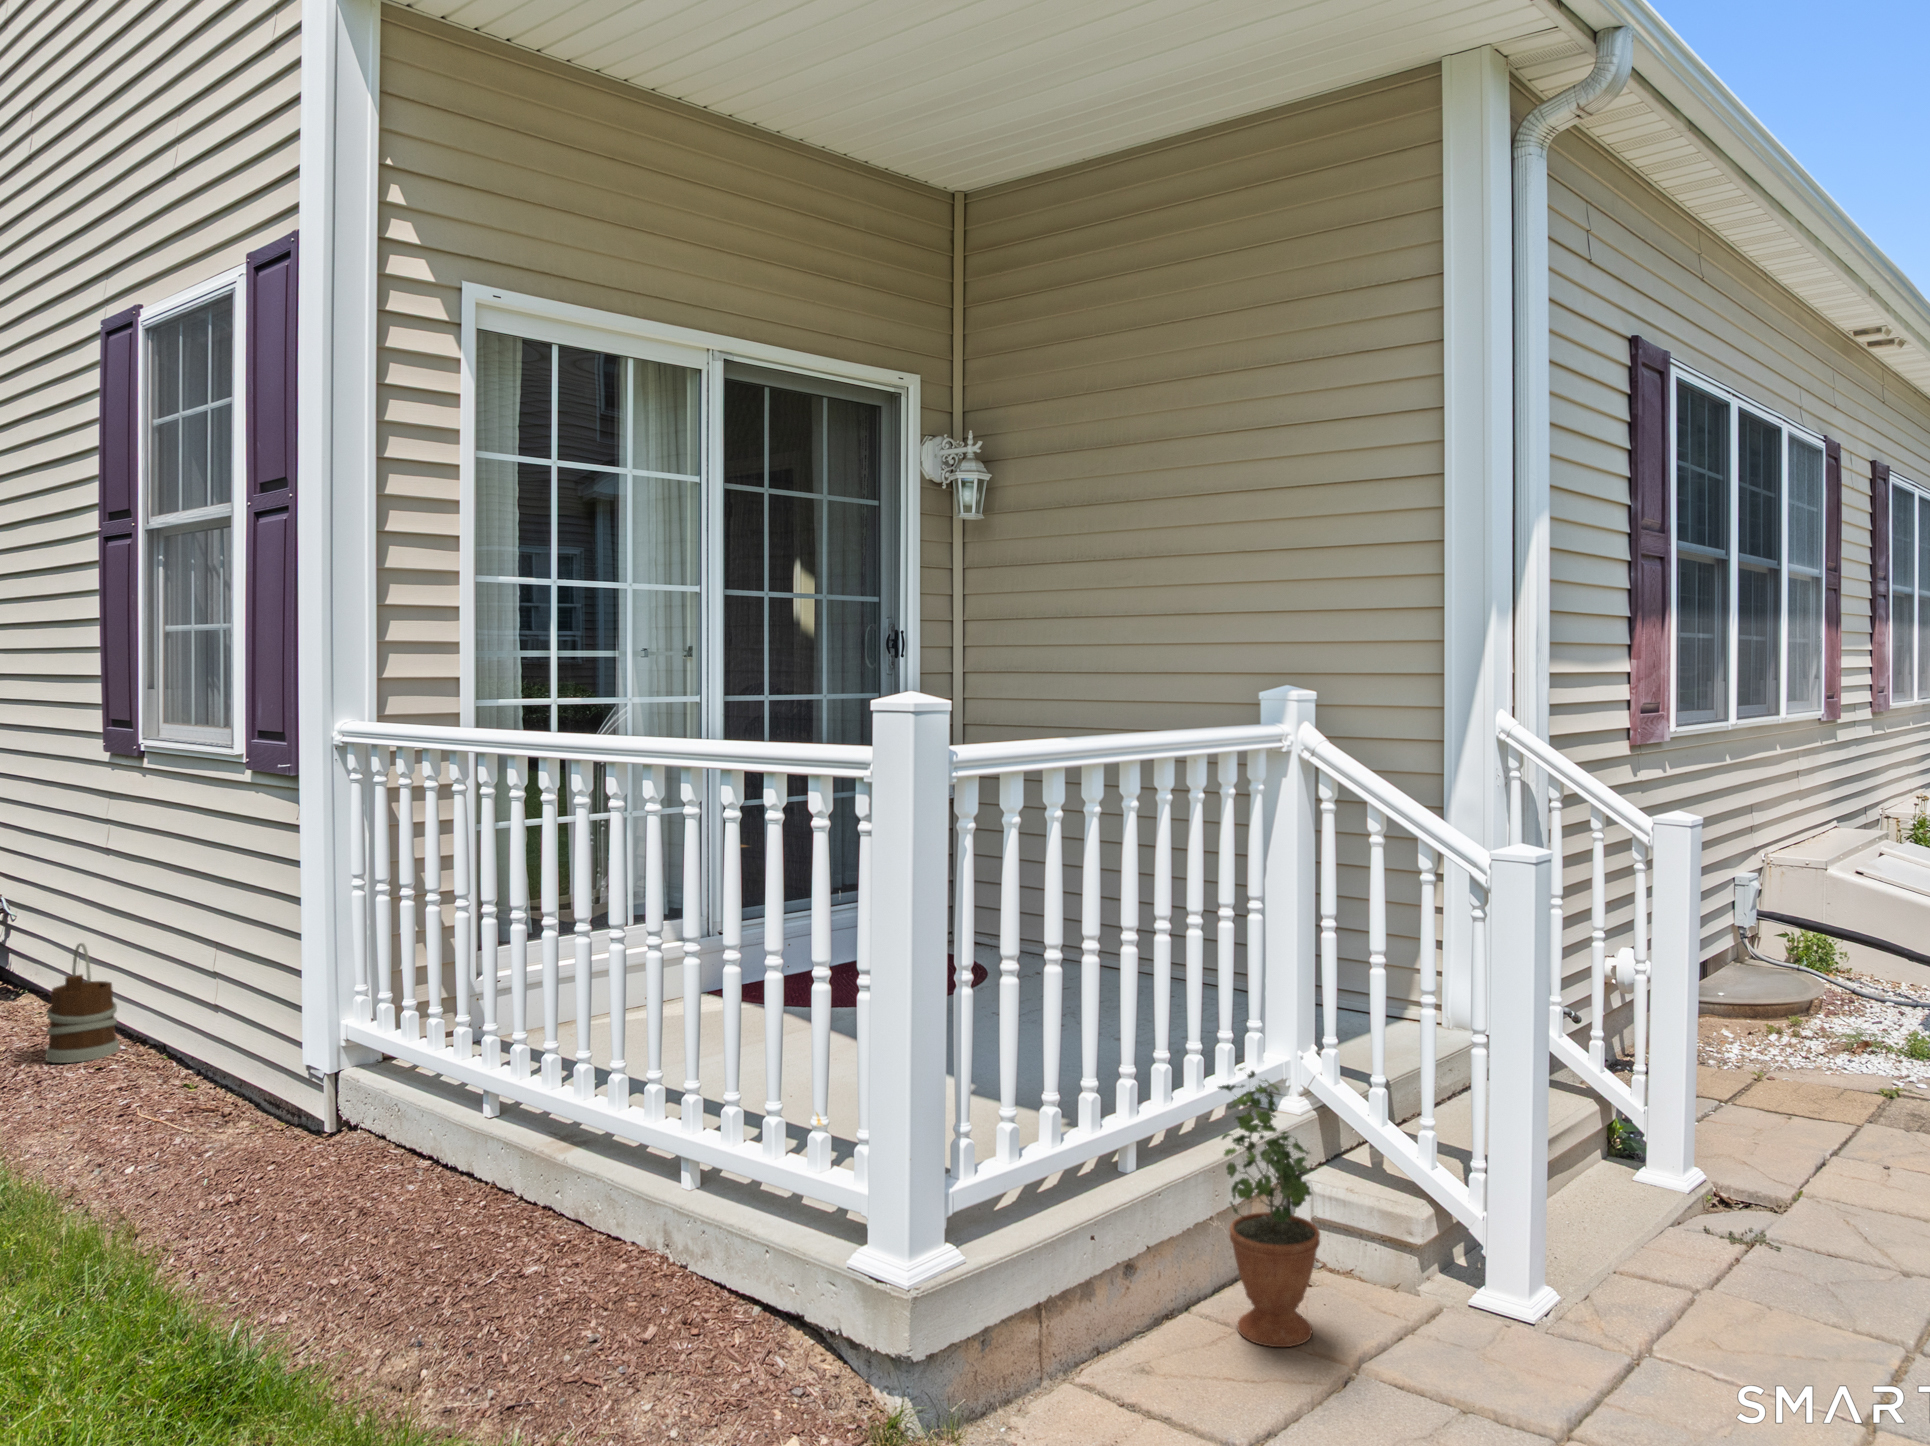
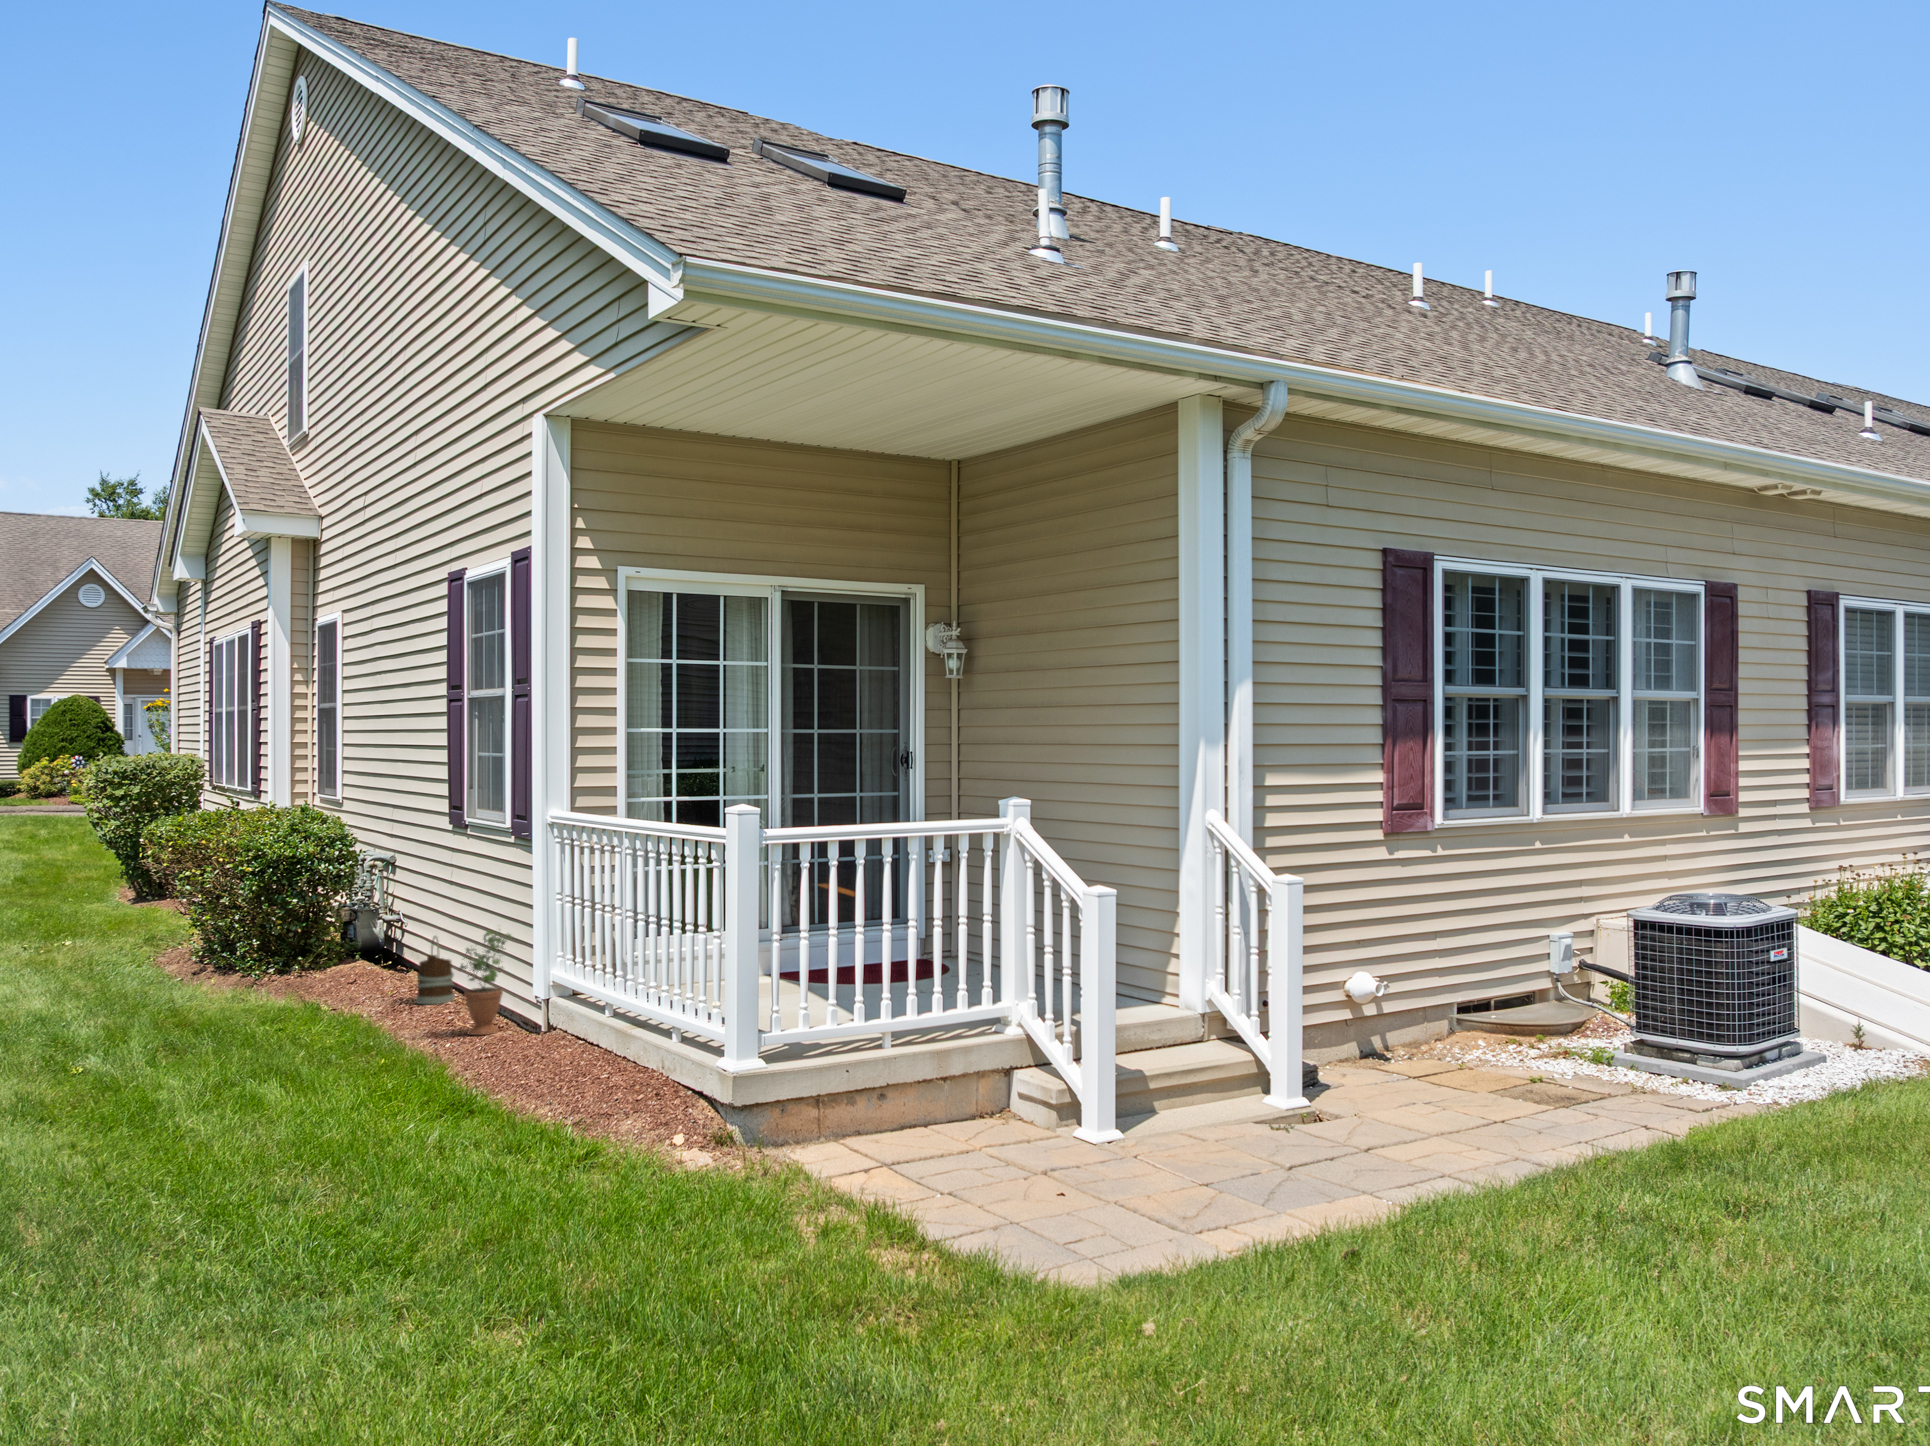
potted plant: present [1218,1068,1320,1347] -> present [460,931,511,1035]

